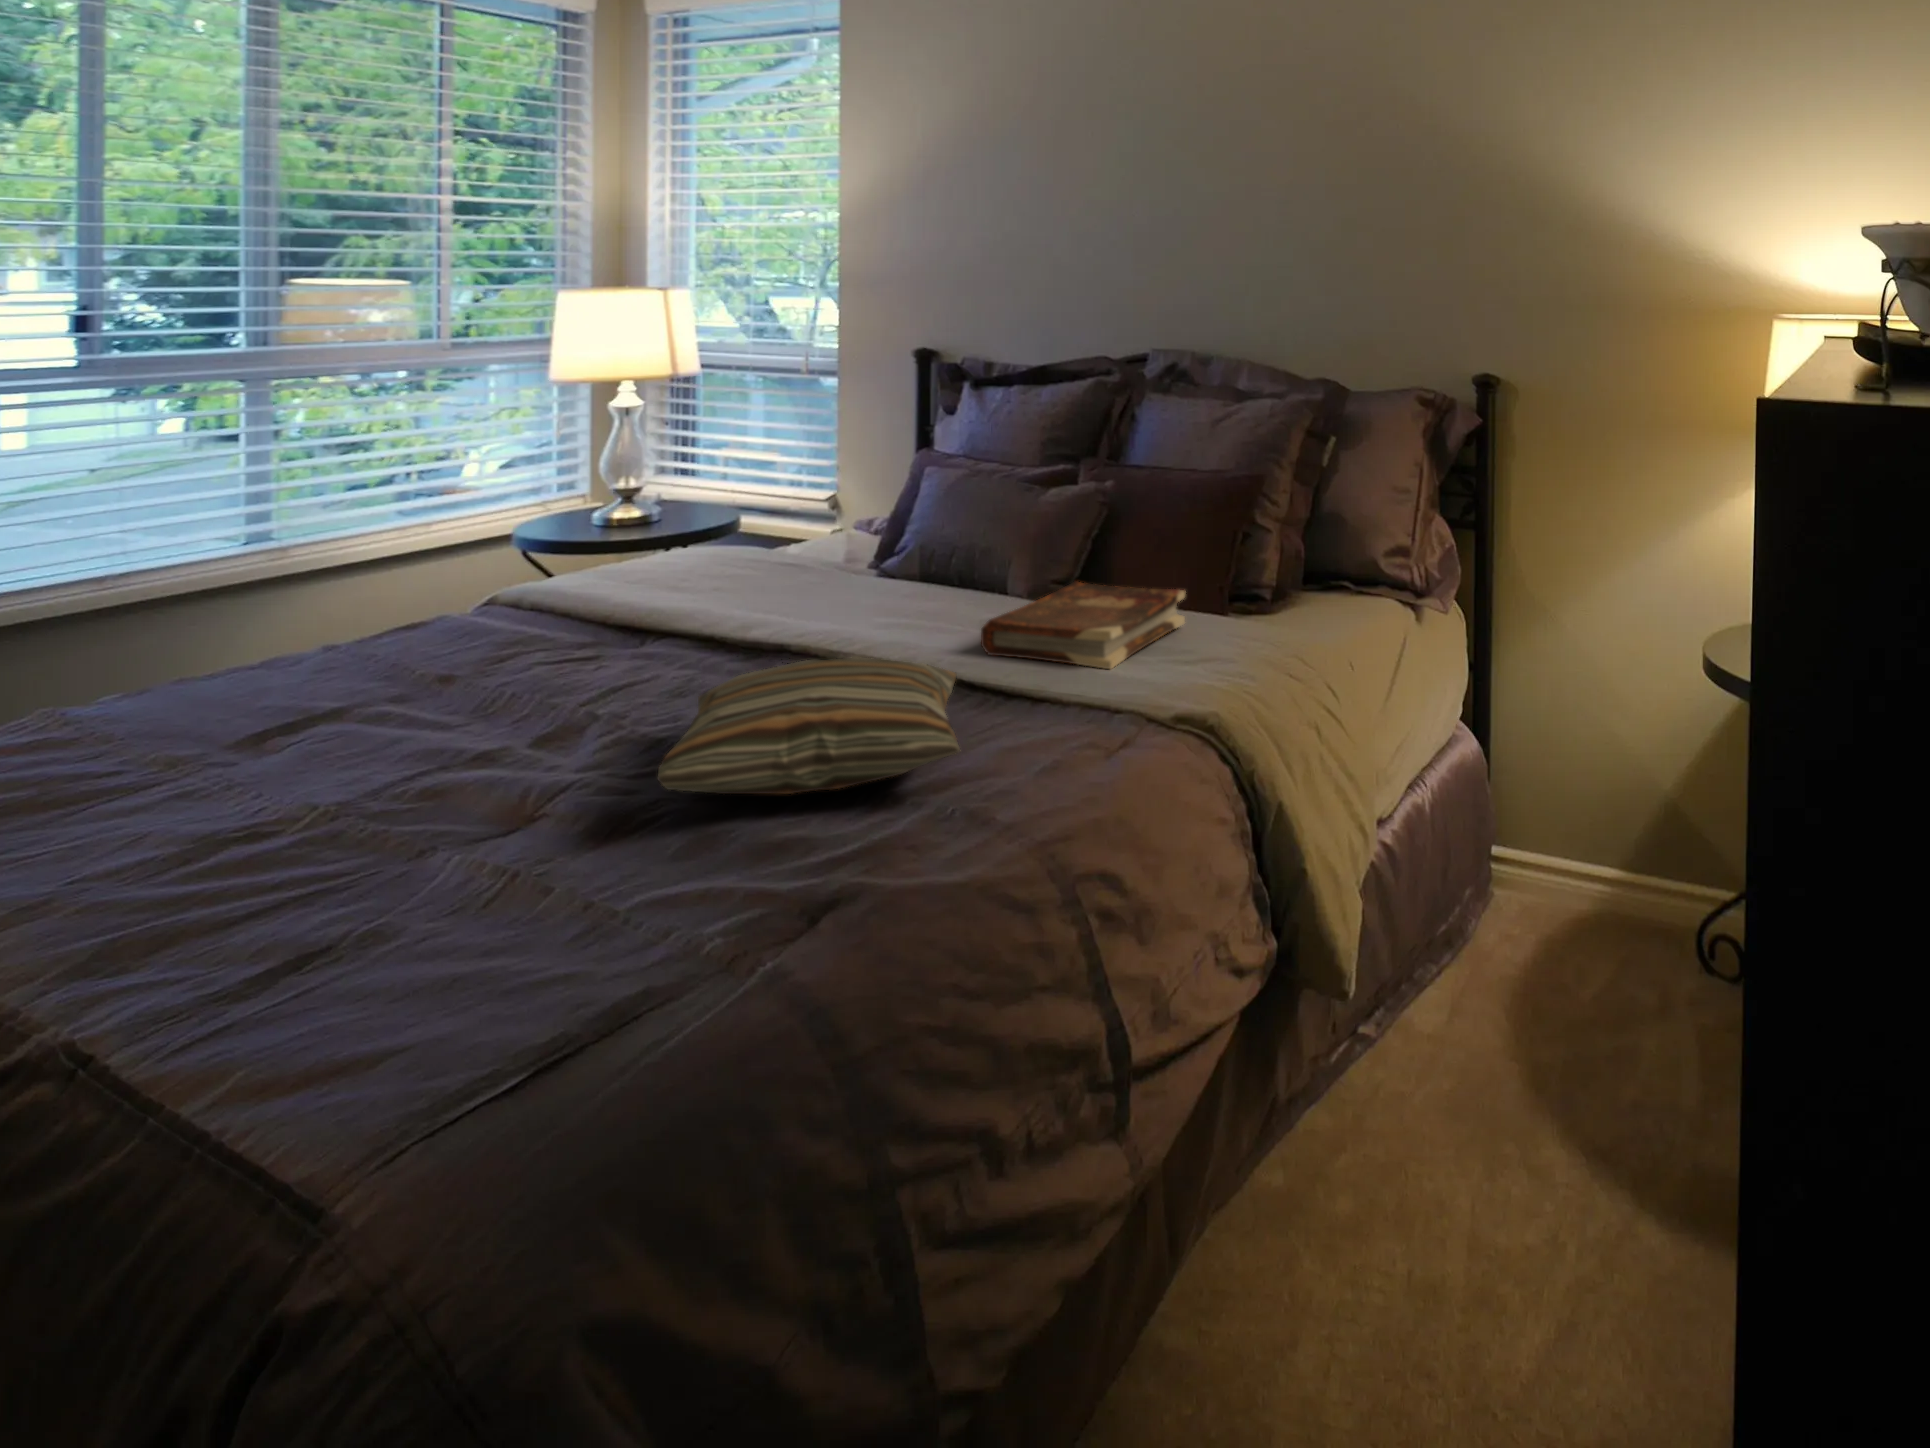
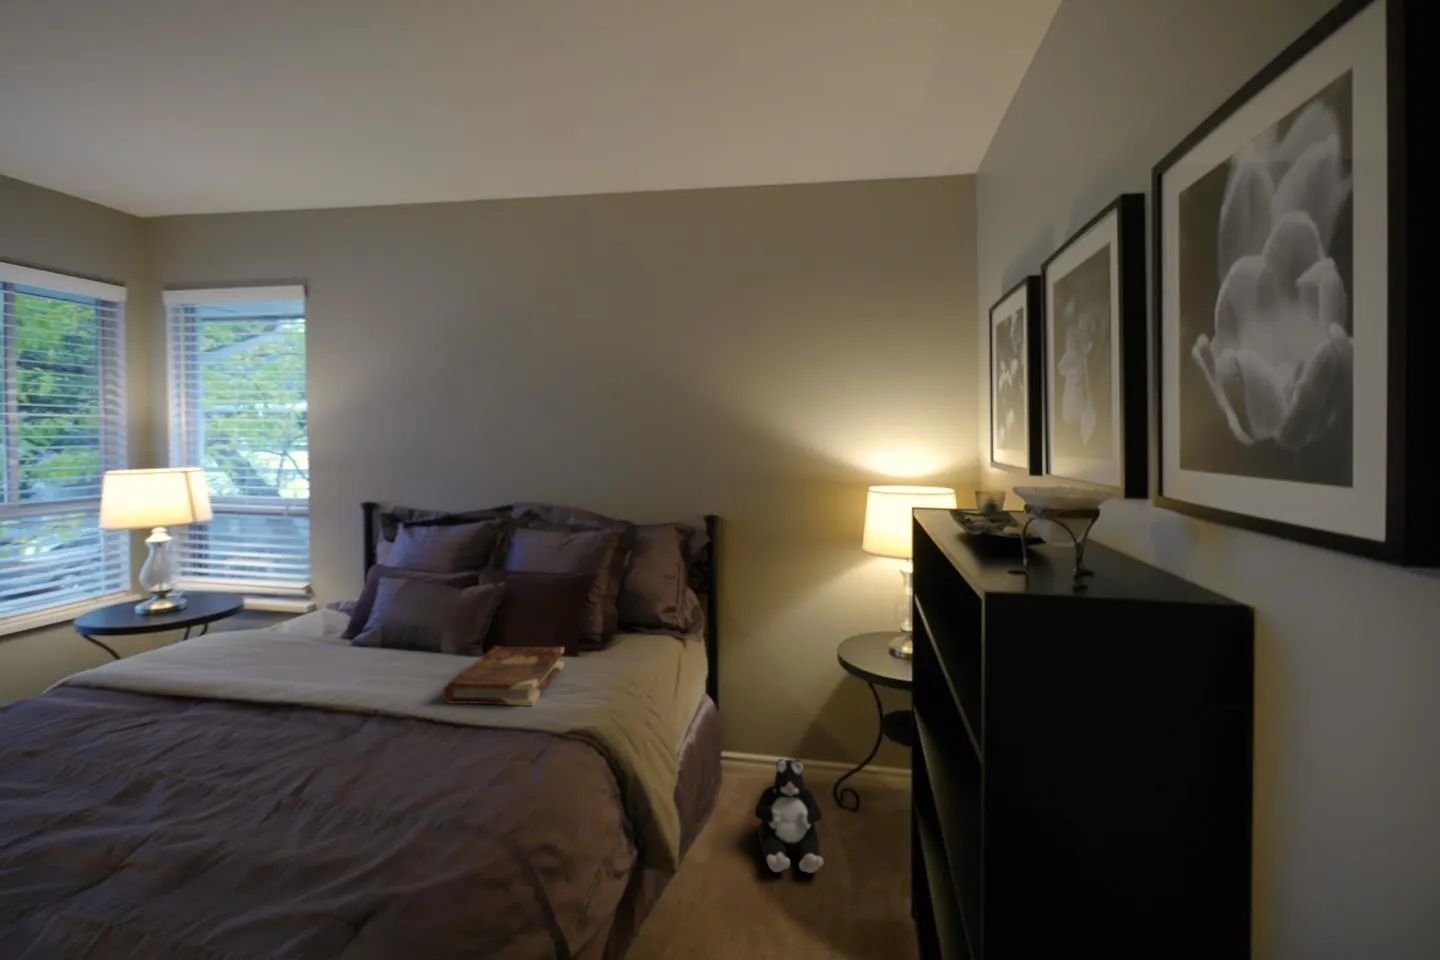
pillow: present [658,657,960,794] -> none [216,725,461,876]
plush toy: none [1545,853,1681,1074] -> present [755,759,823,873]

